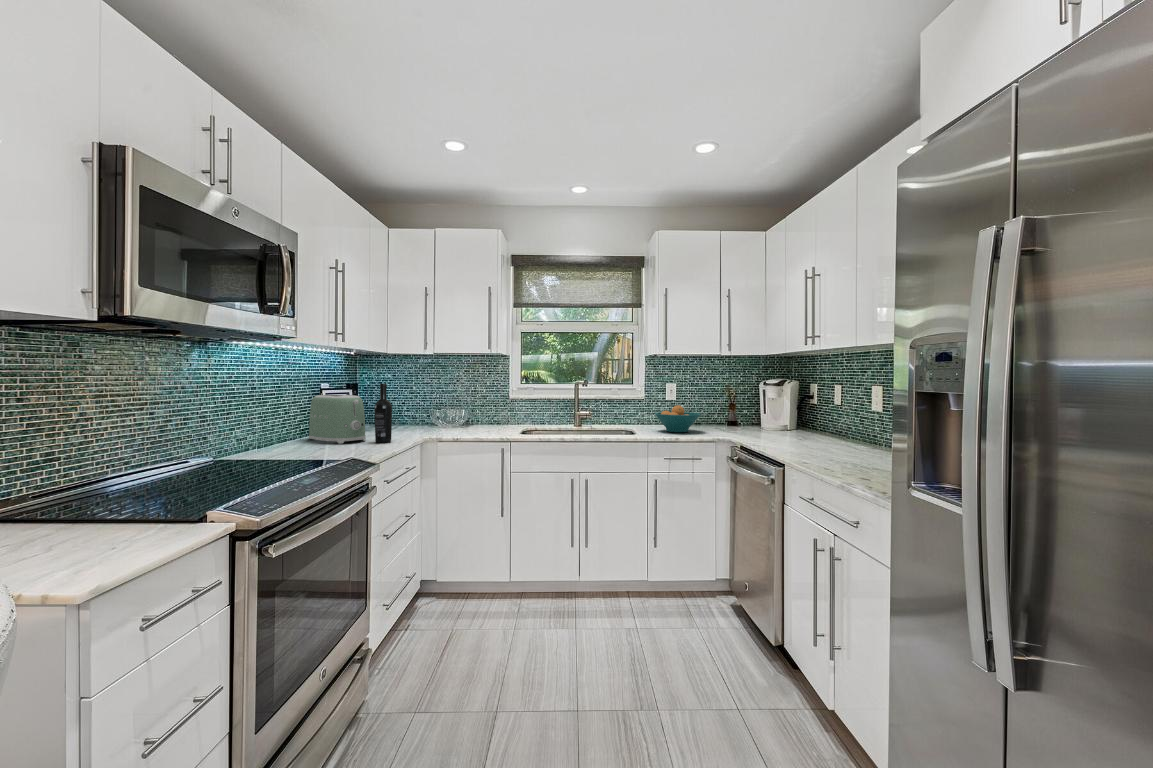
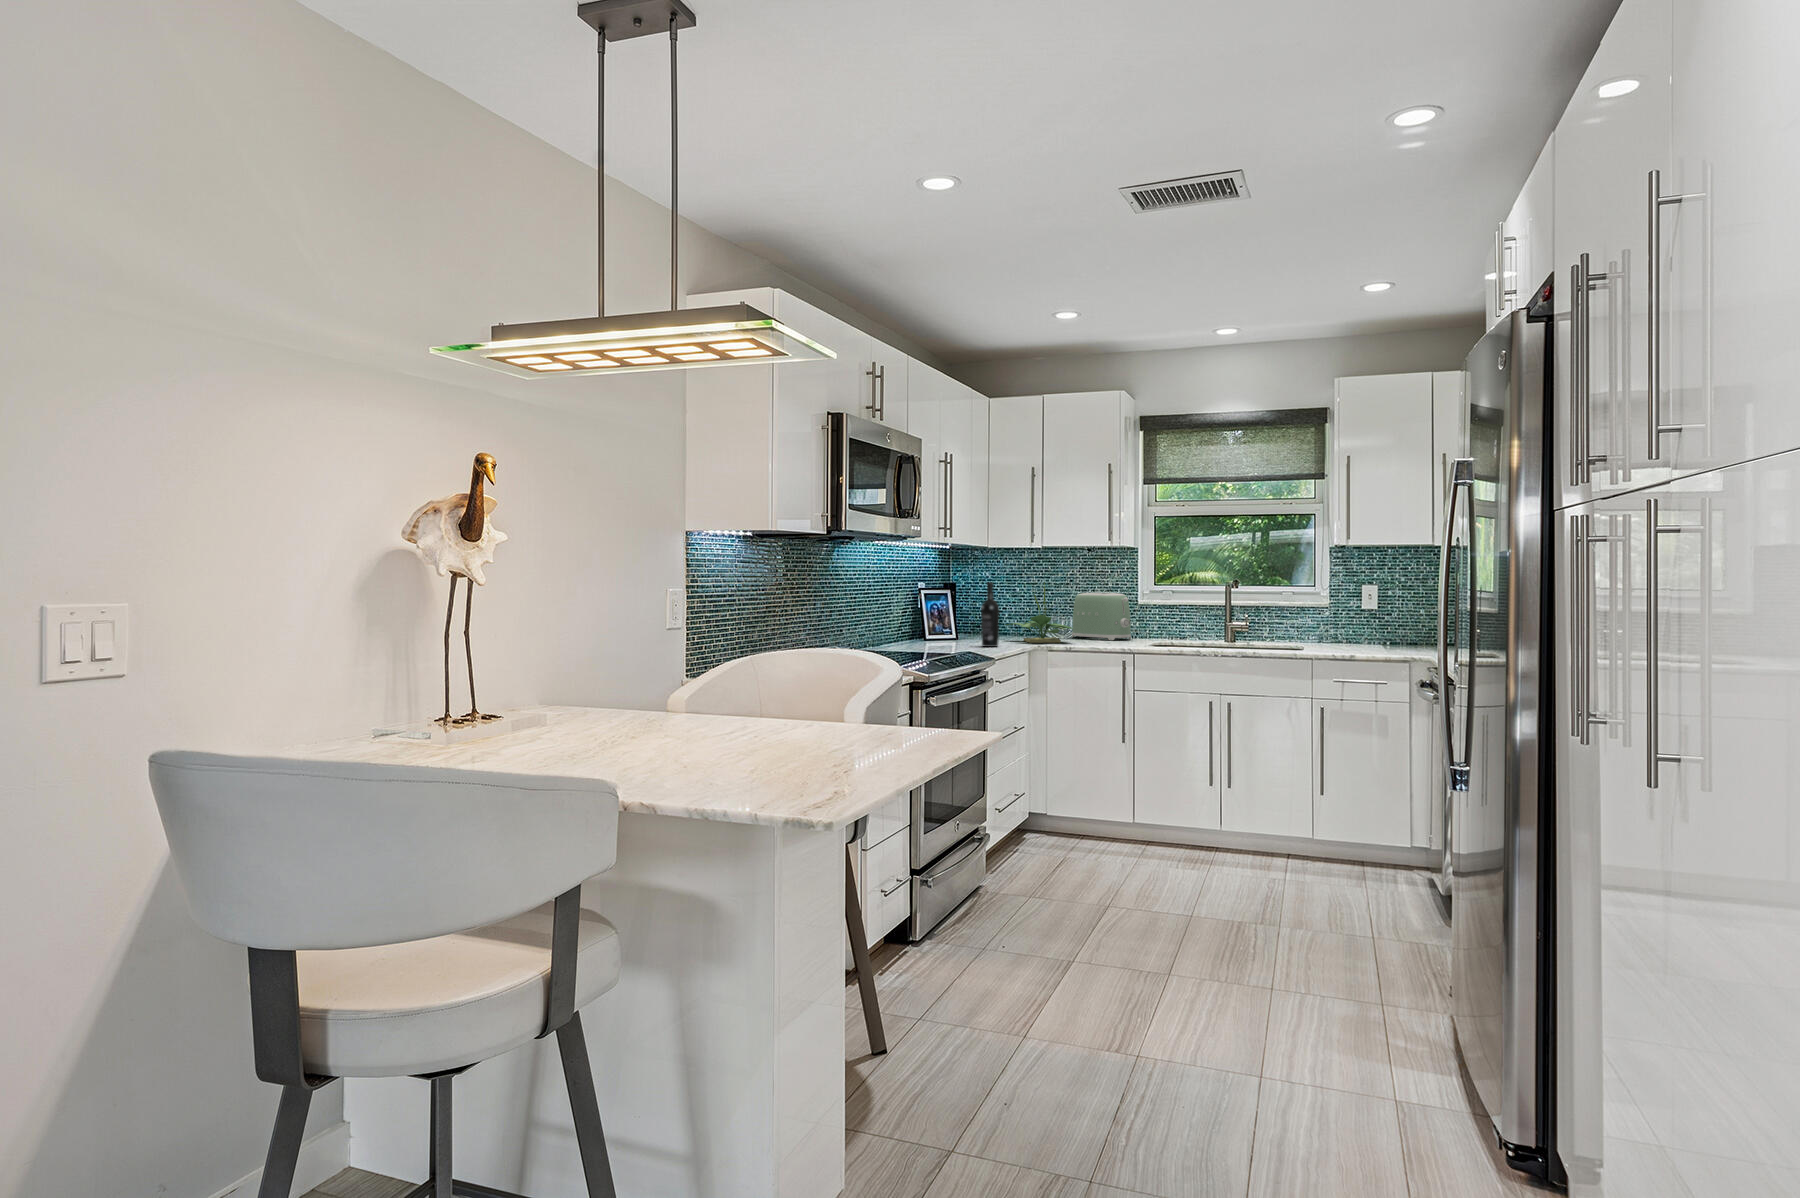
potted plant: none [400,382,459,435] -> present [1006,587,1072,643]
toaster: present [309,394,366,444] -> present [1072,593,1131,640]
fruit bowl: present [655,405,701,432] -> none [1333,612,1400,648]

